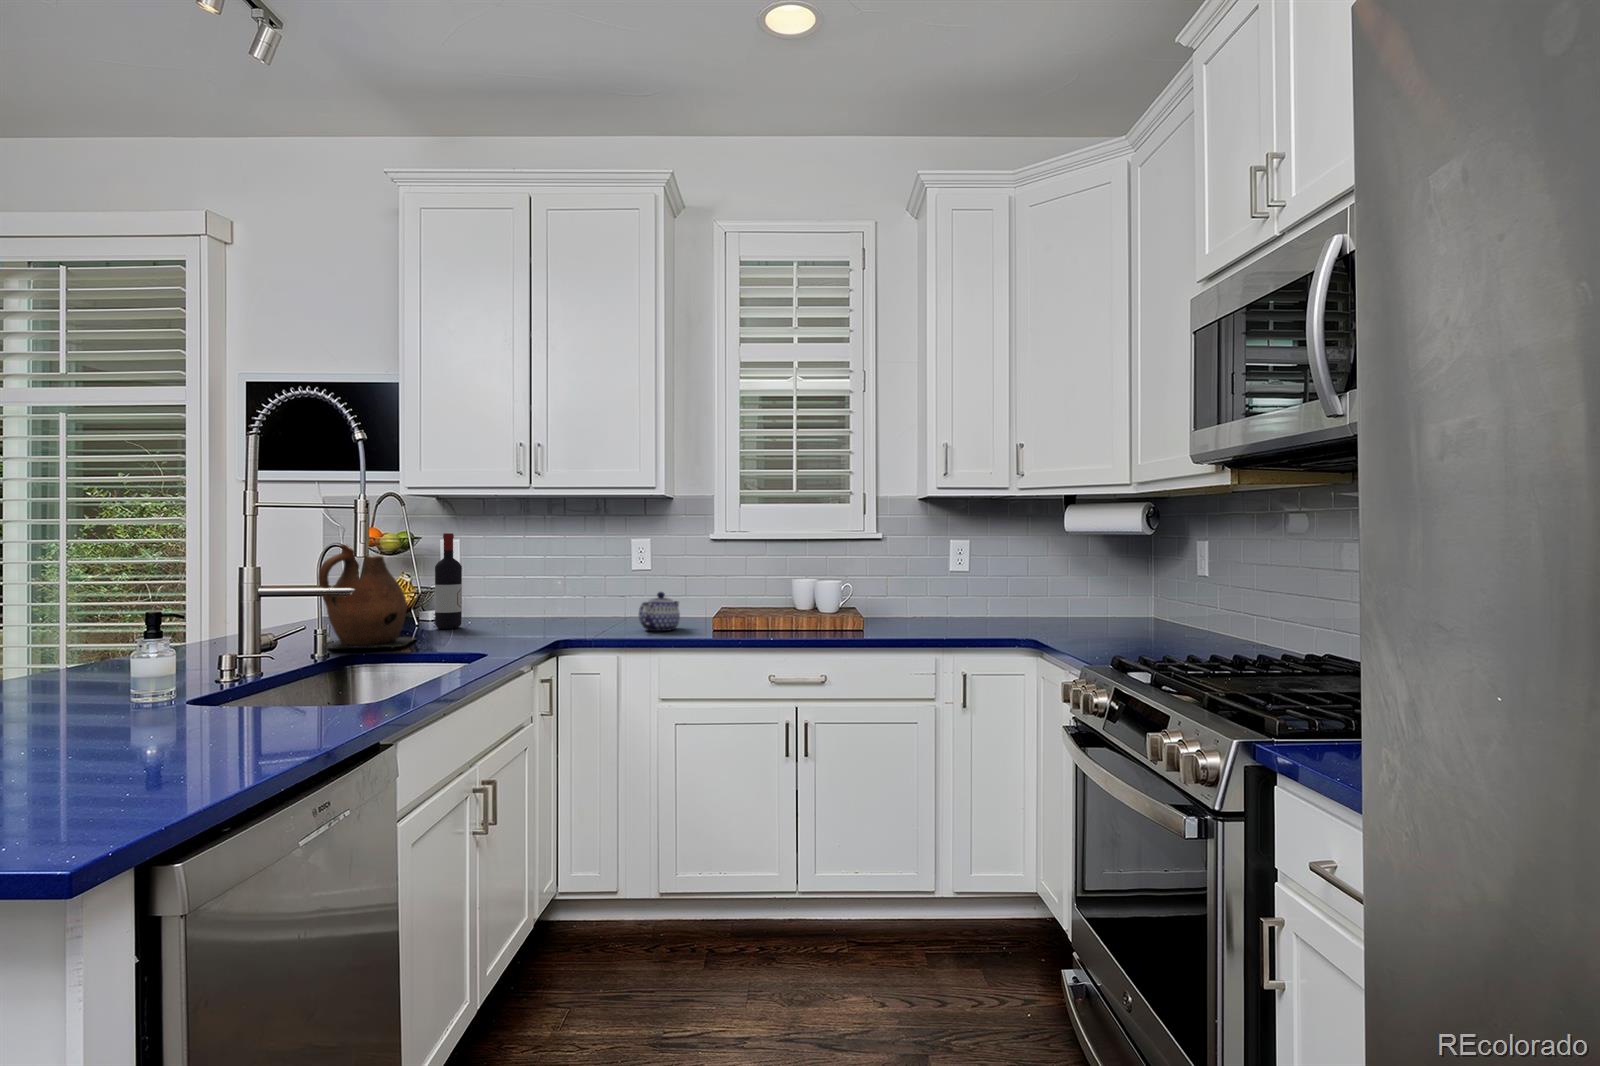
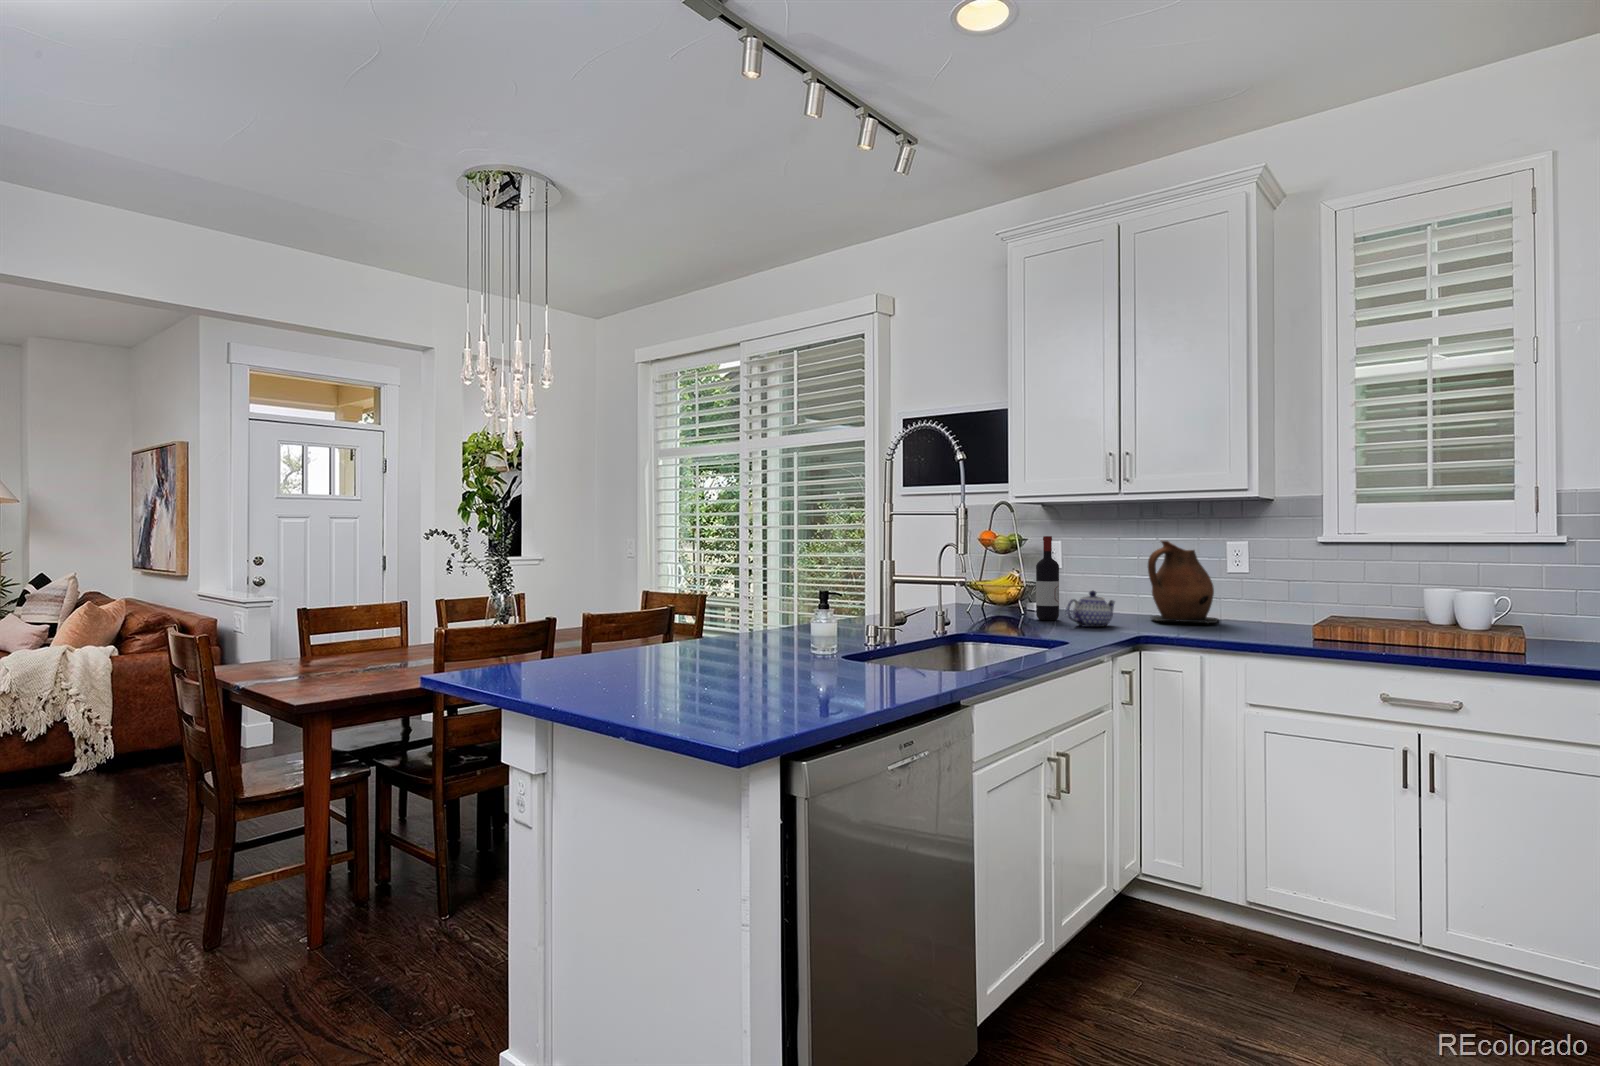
ceramic pitcher: present [318,545,416,649] -> present [1148,541,1218,624]
teapot: present [639,592,680,631] -> present [1066,591,1115,627]

